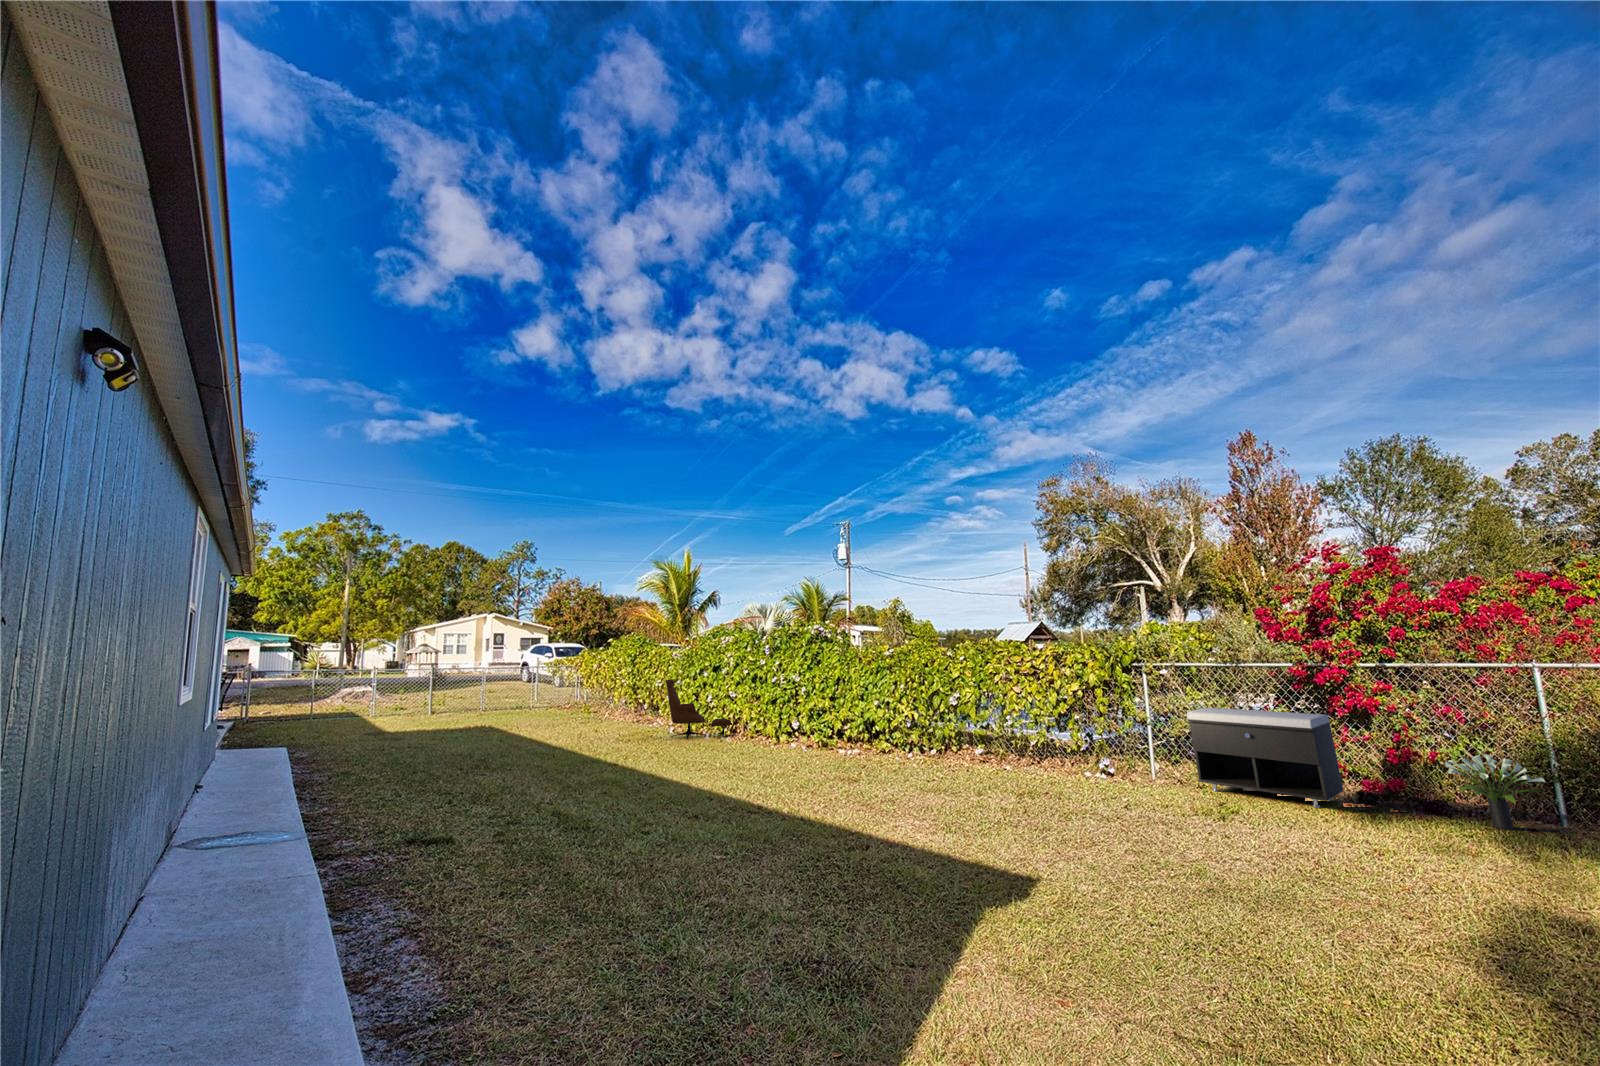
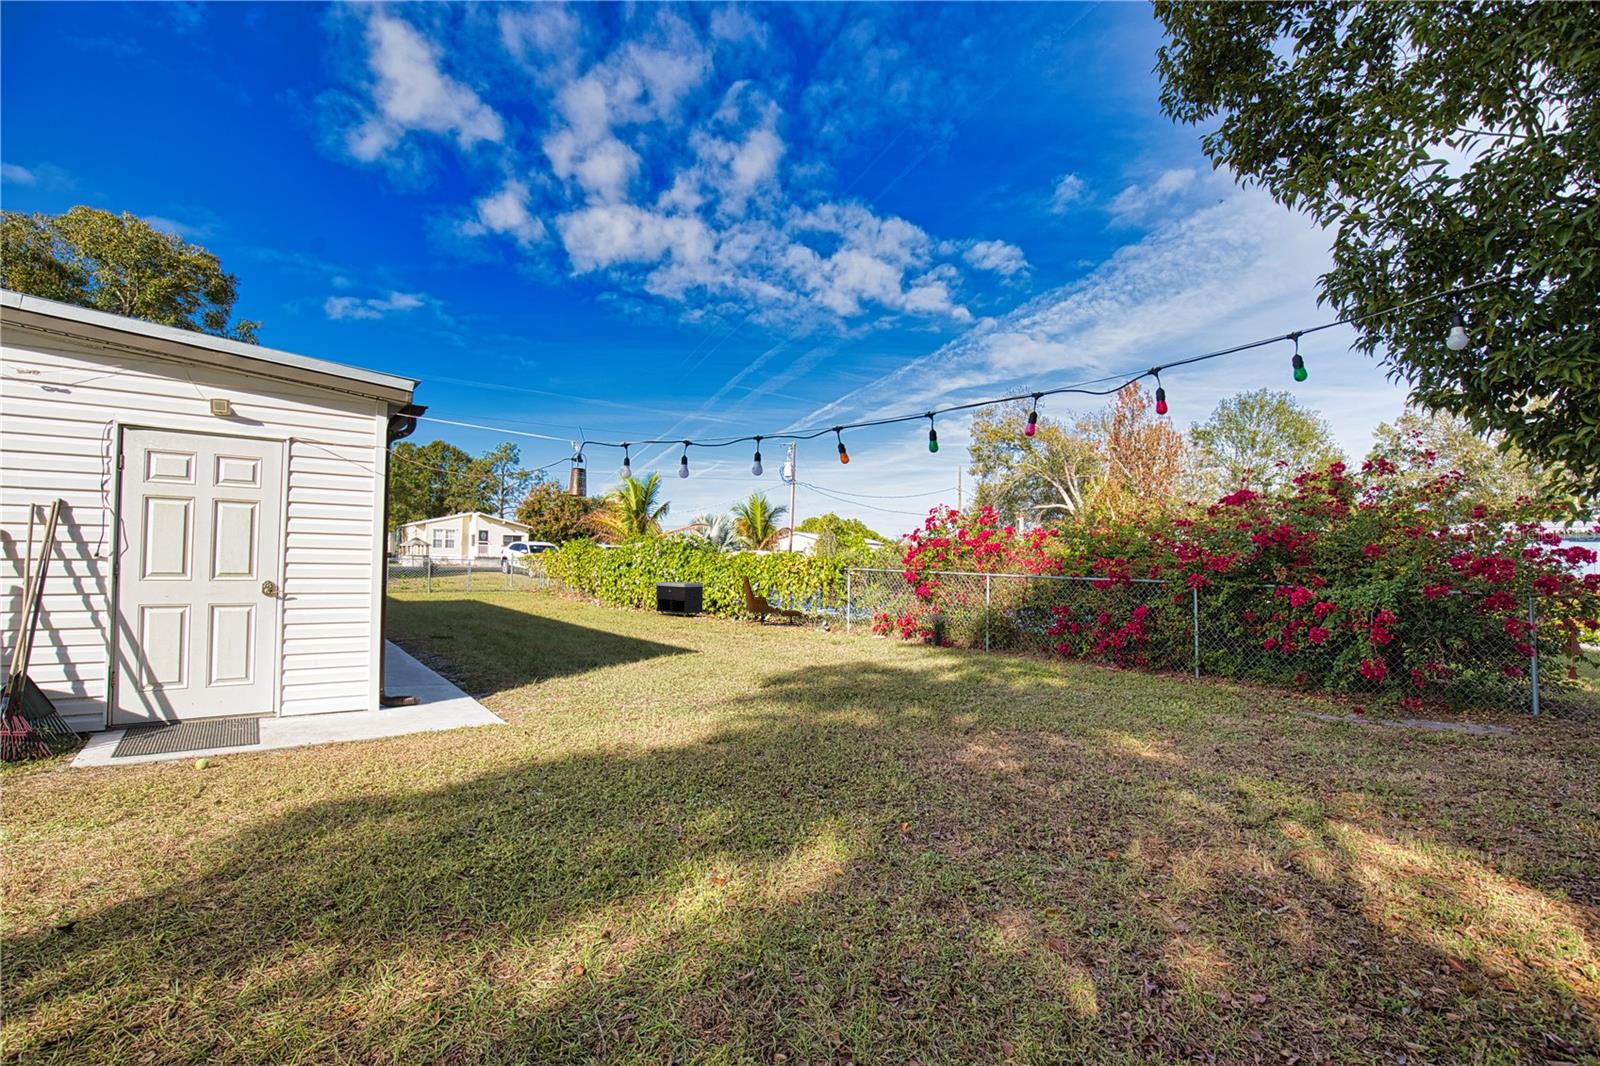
lounge chair: present [666,679,735,739] -> present [743,576,802,625]
storage bench: present [1187,708,1343,808] -> present [656,582,703,617]

